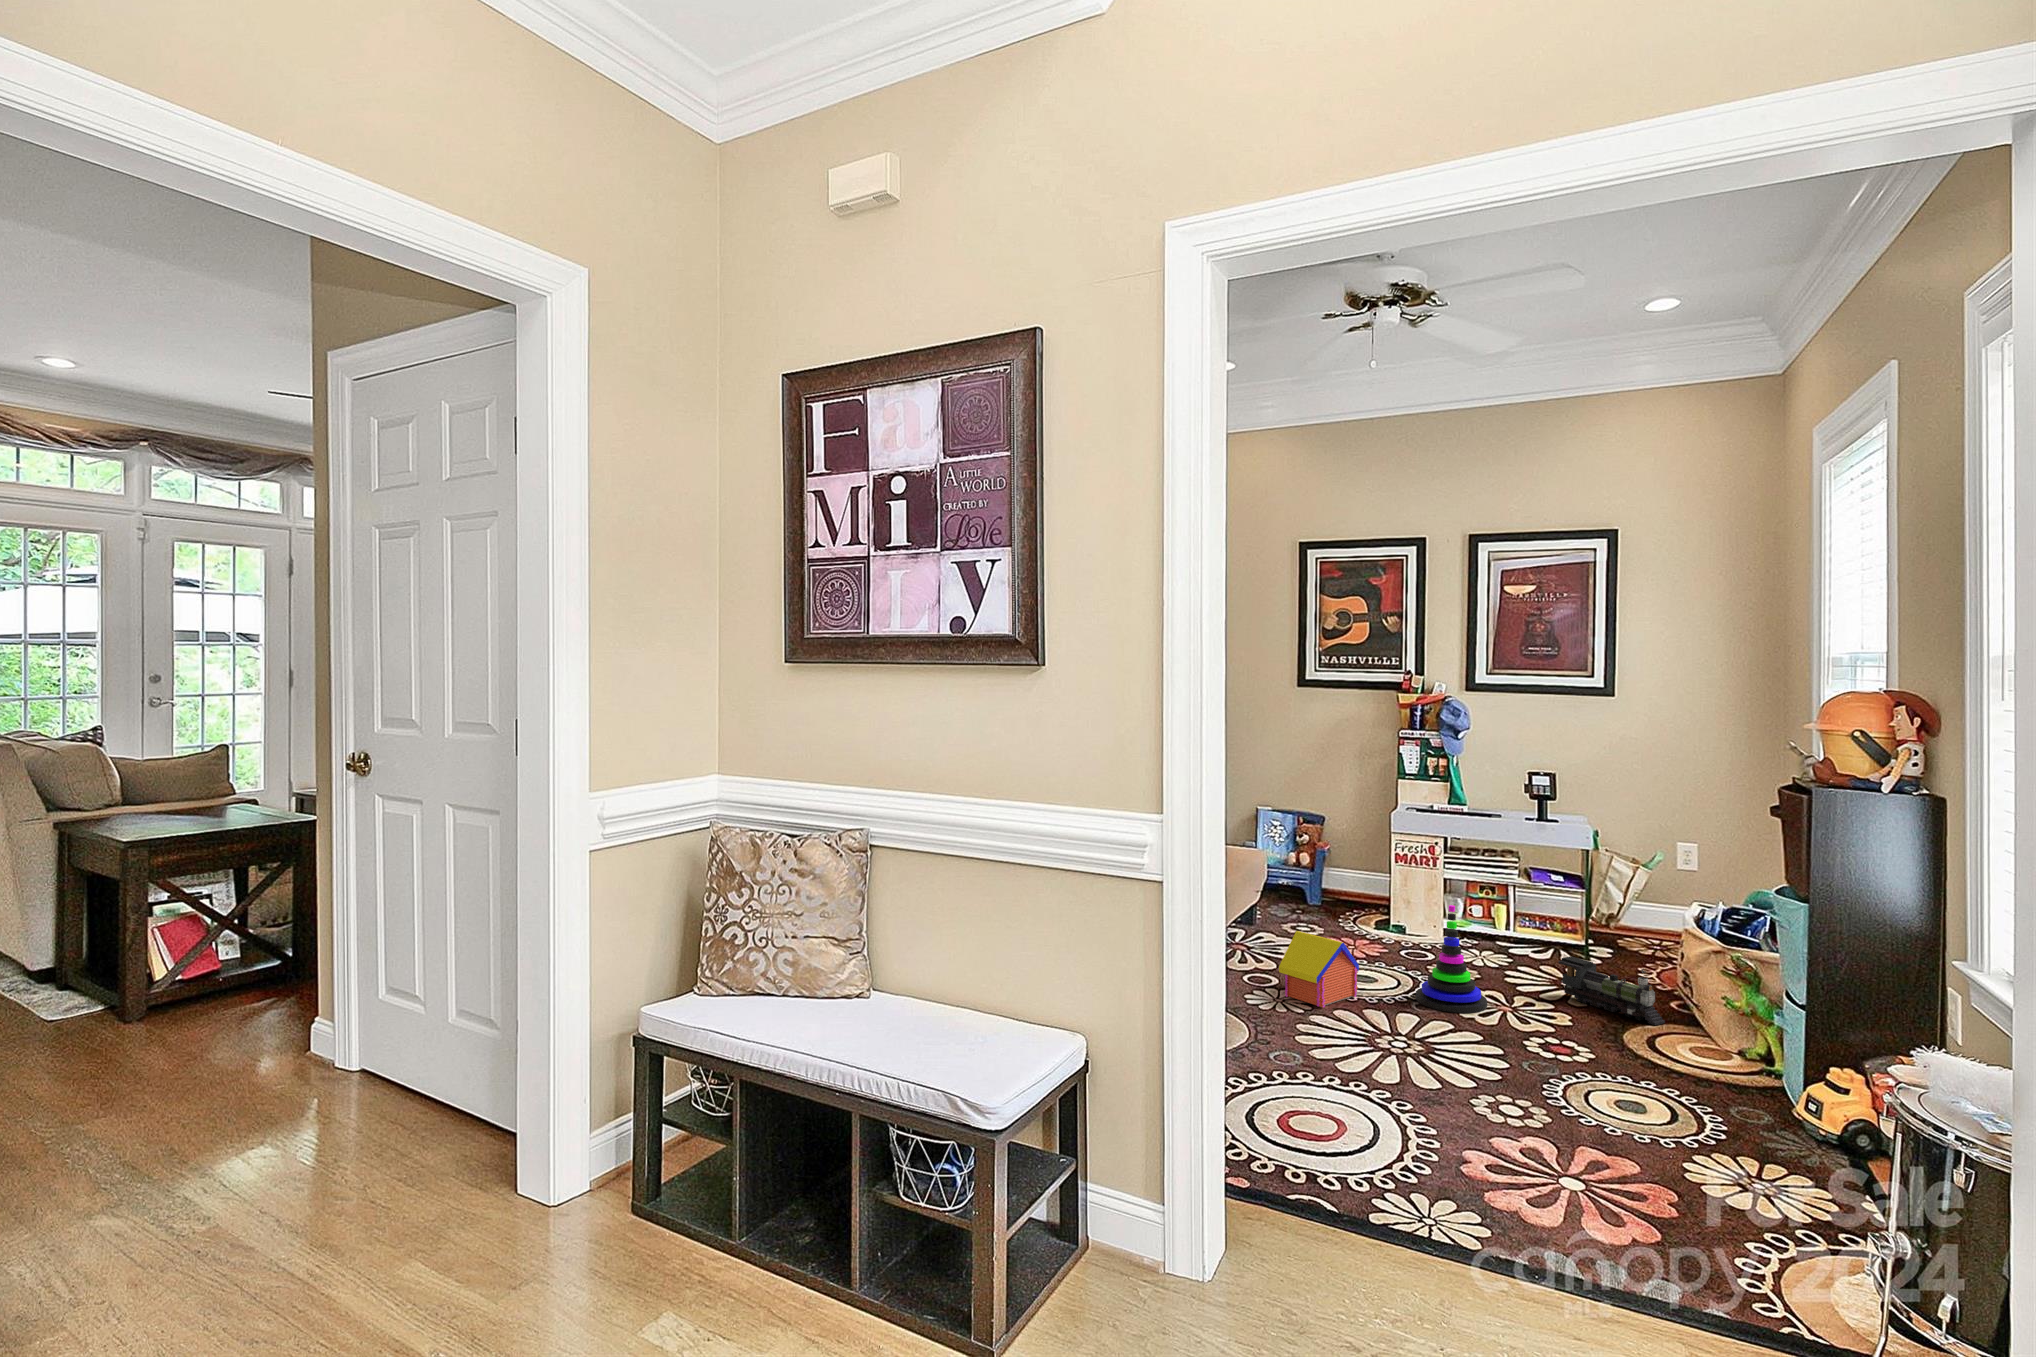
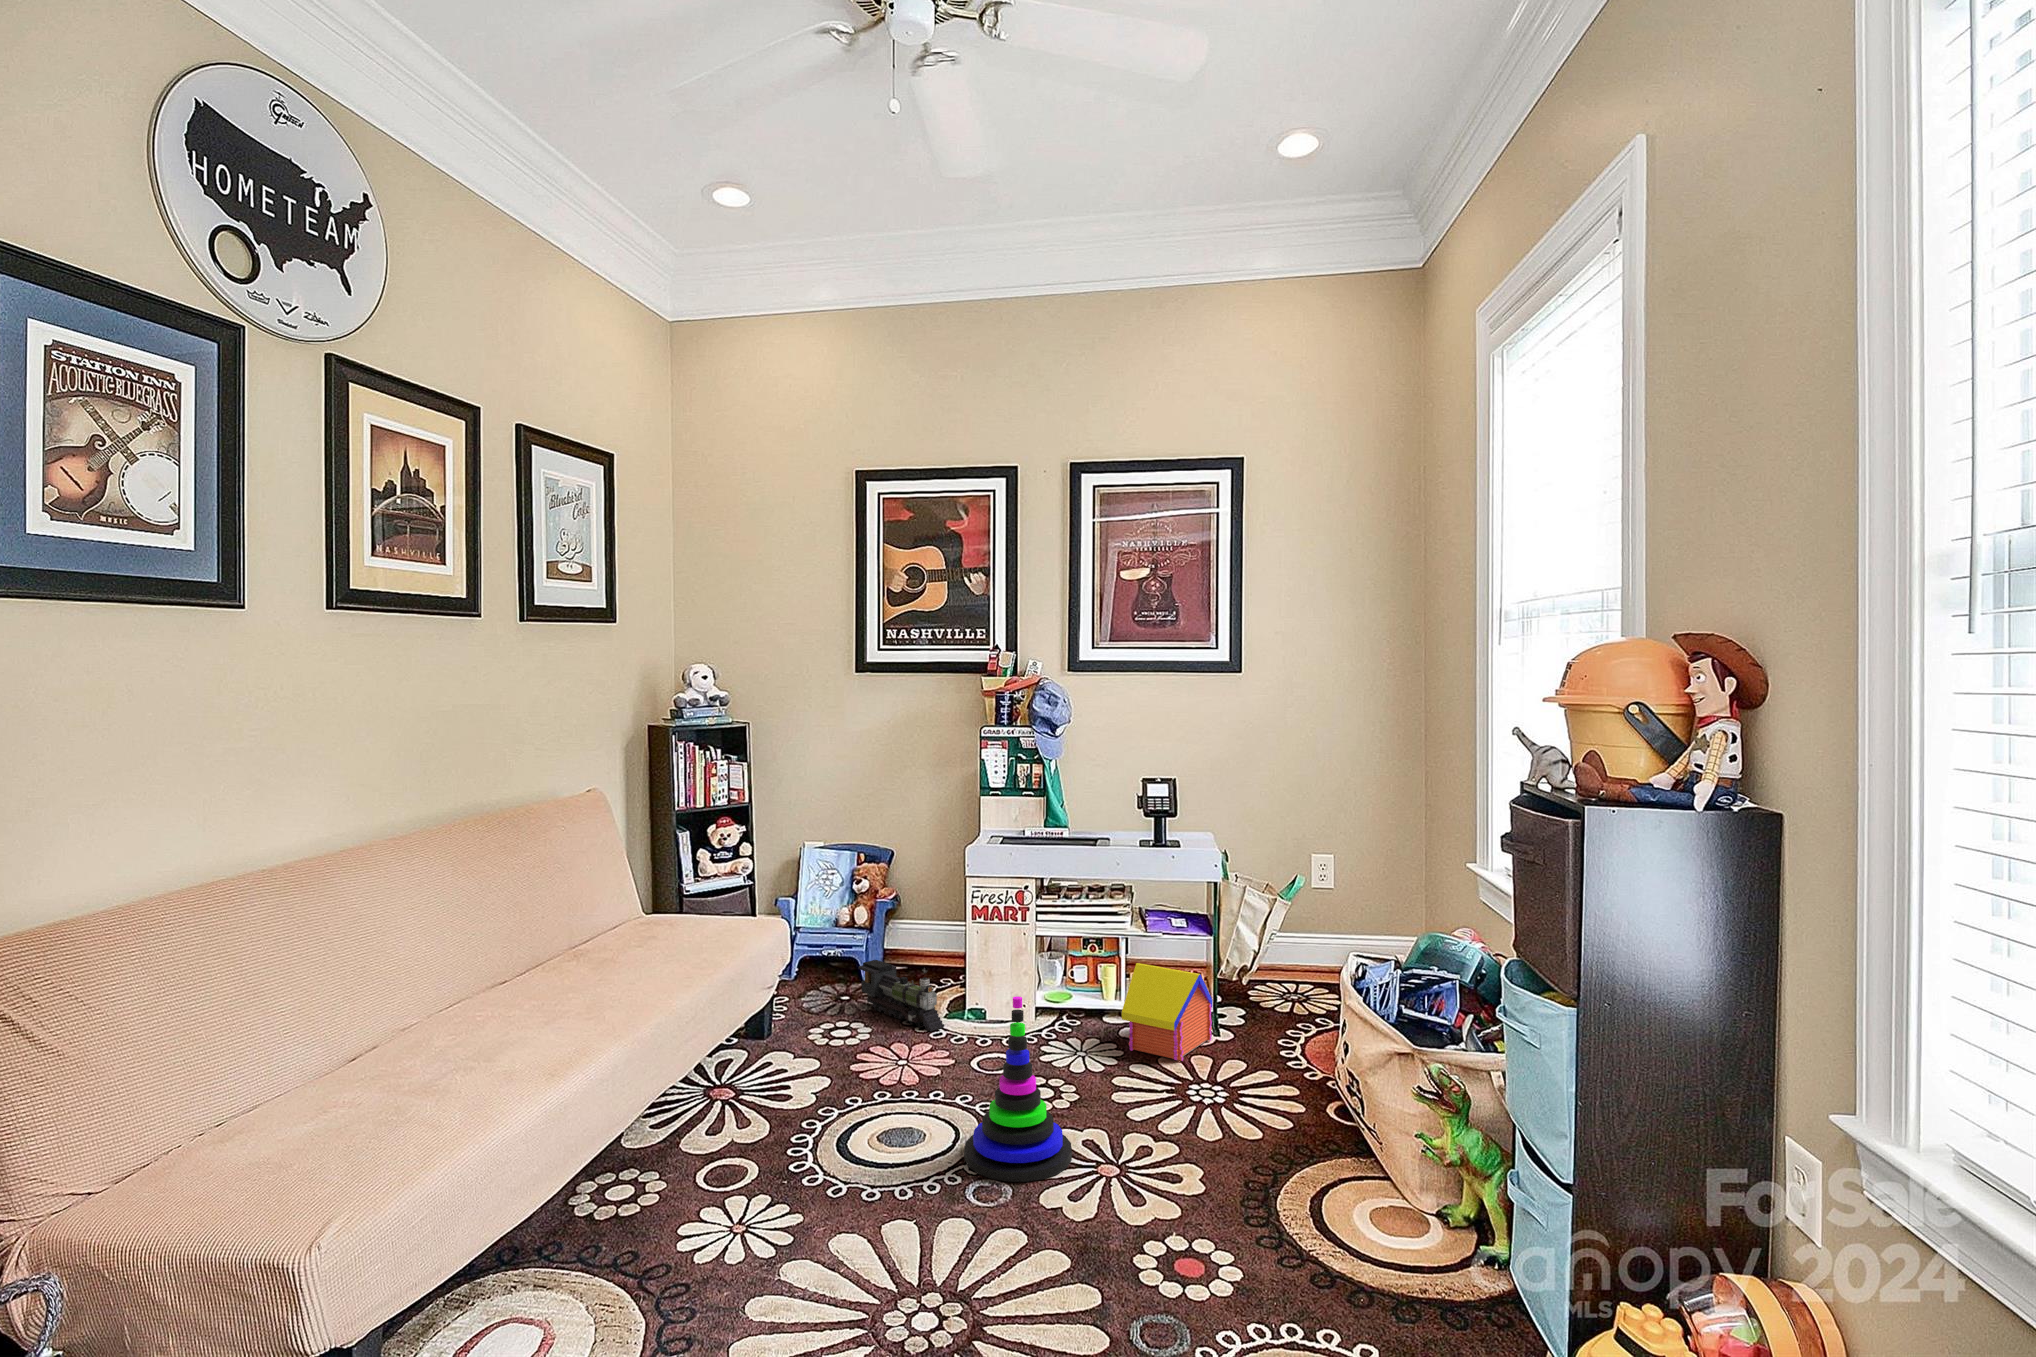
toy house: present [1279,931,1359,1008] -> present [1122,963,1213,1061]
toy train: present [1558,956,1665,1025] -> present [858,960,944,1031]

